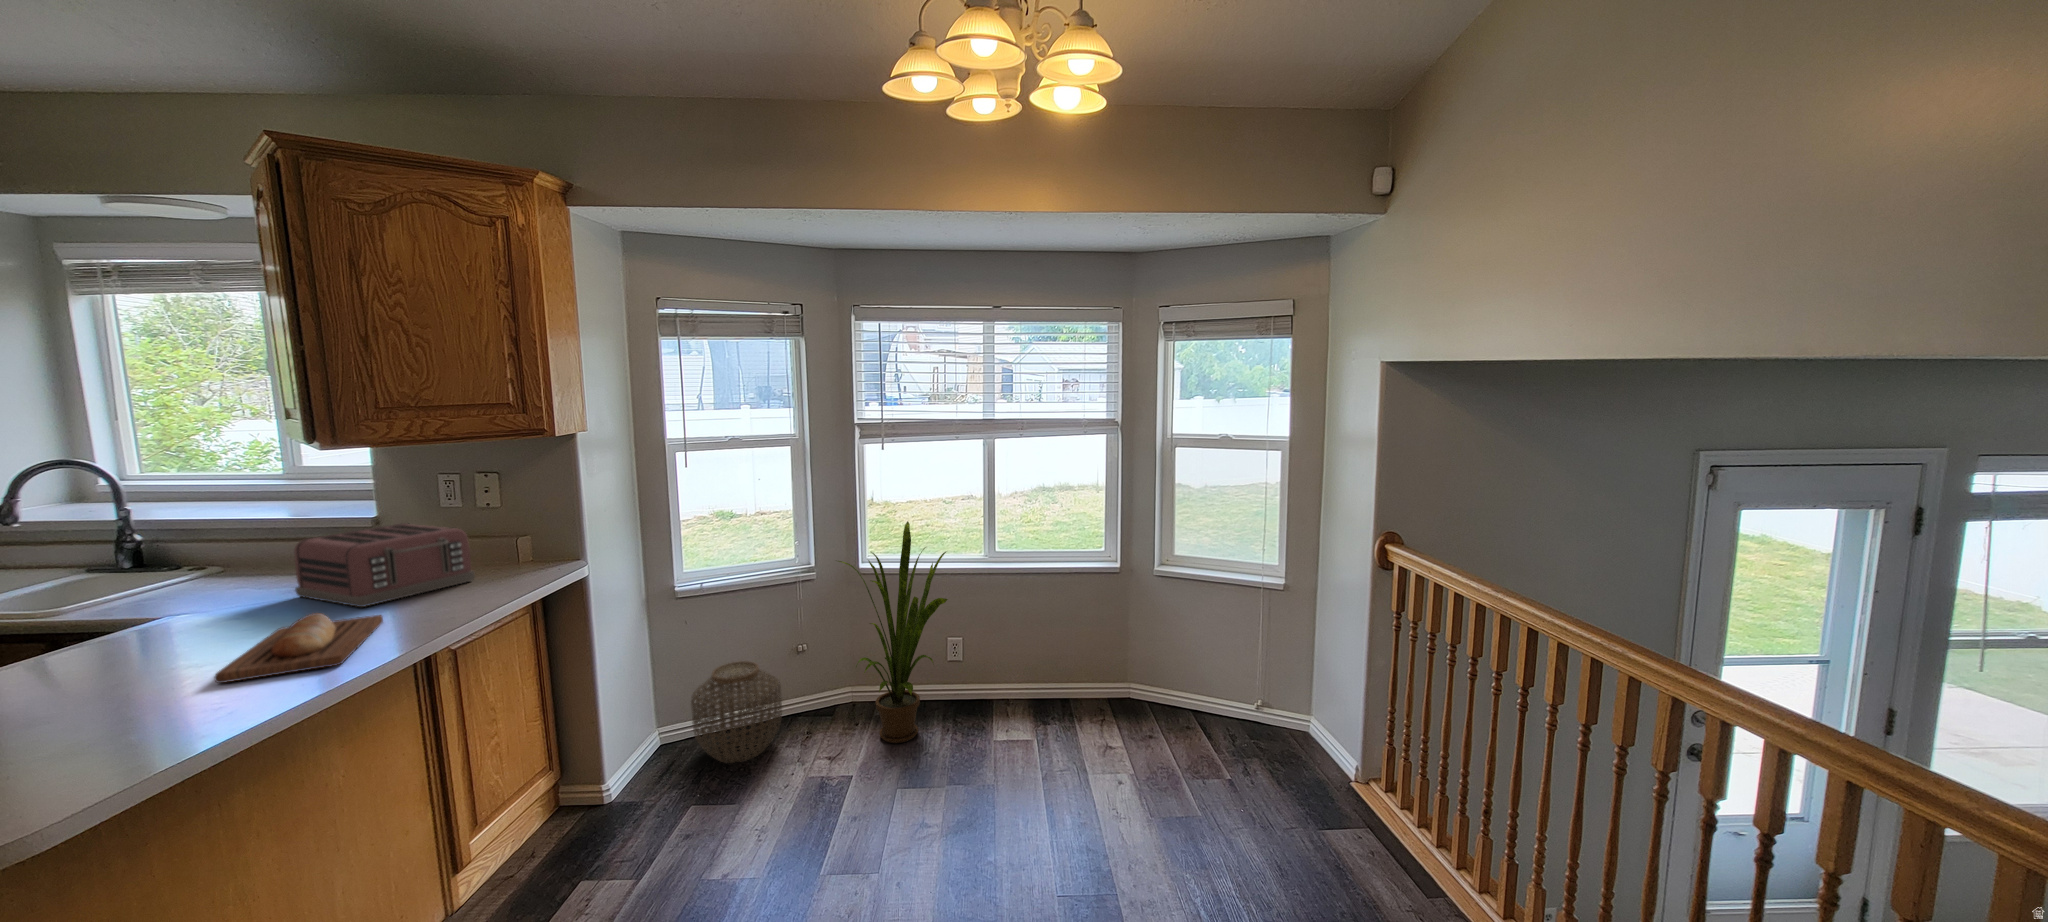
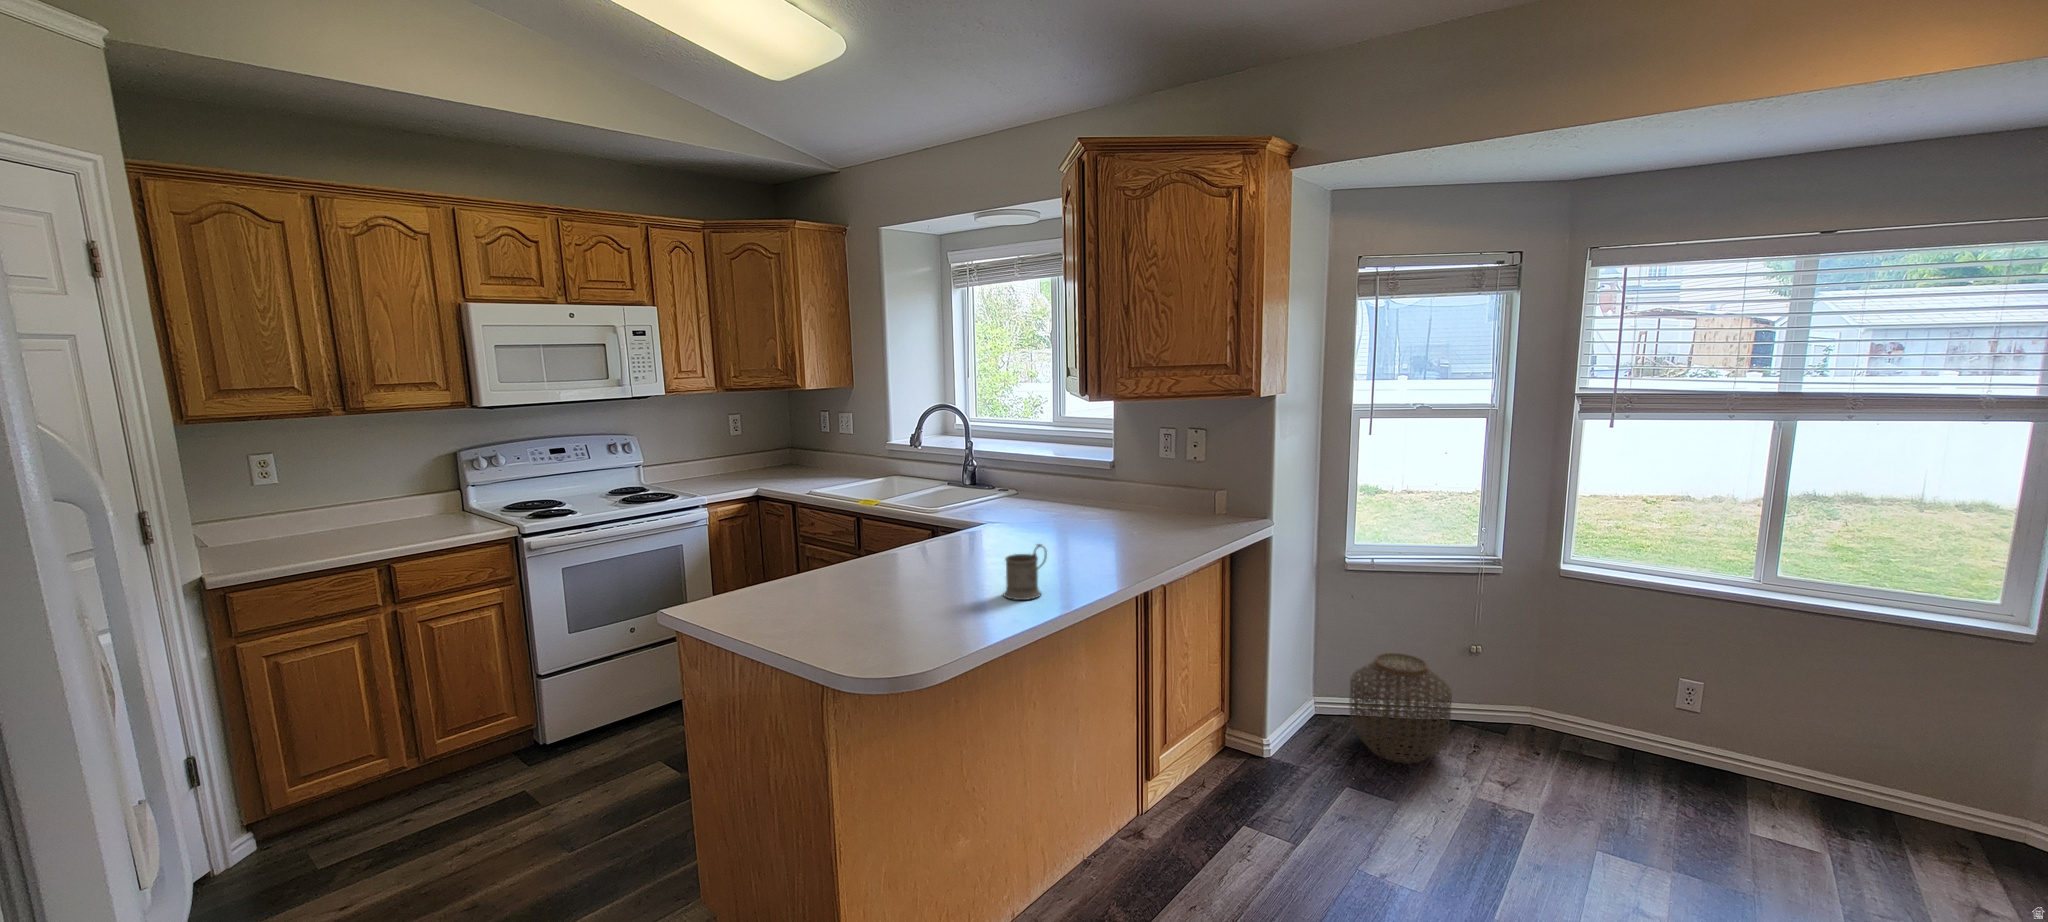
house plant: present [838,521,948,743] -> none [1535,527,1719,811]
toaster: present [294,523,475,607] -> none [1068,467,1184,532]
bread loaf: present [214,613,383,683] -> none [1049,530,1132,574]
mug: none [93,654,194,746] -> present [1004,544,1047,600]

